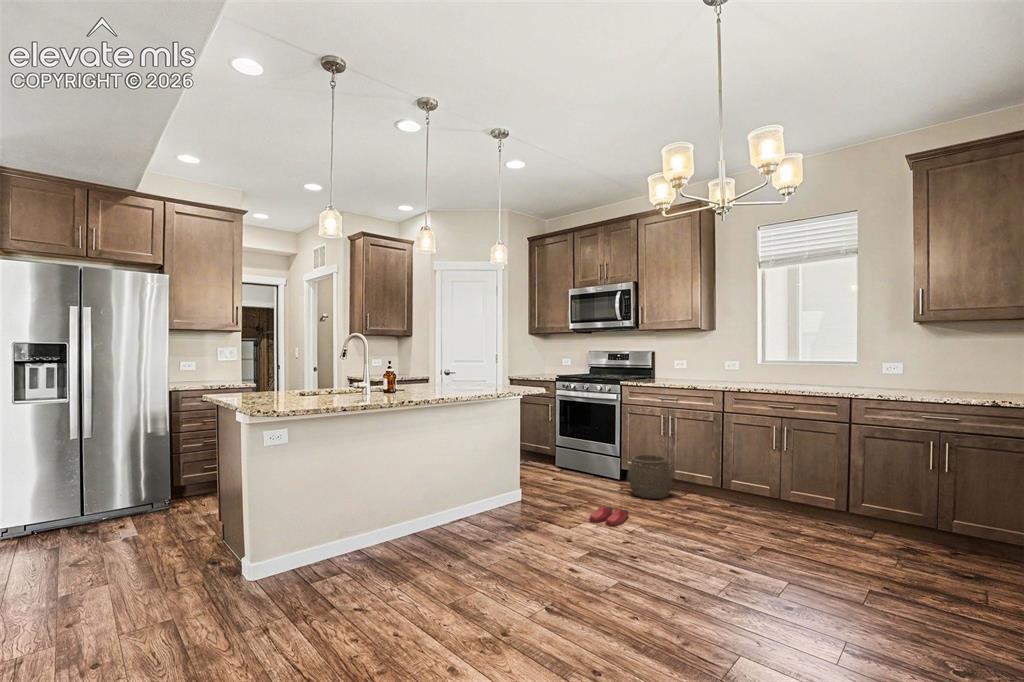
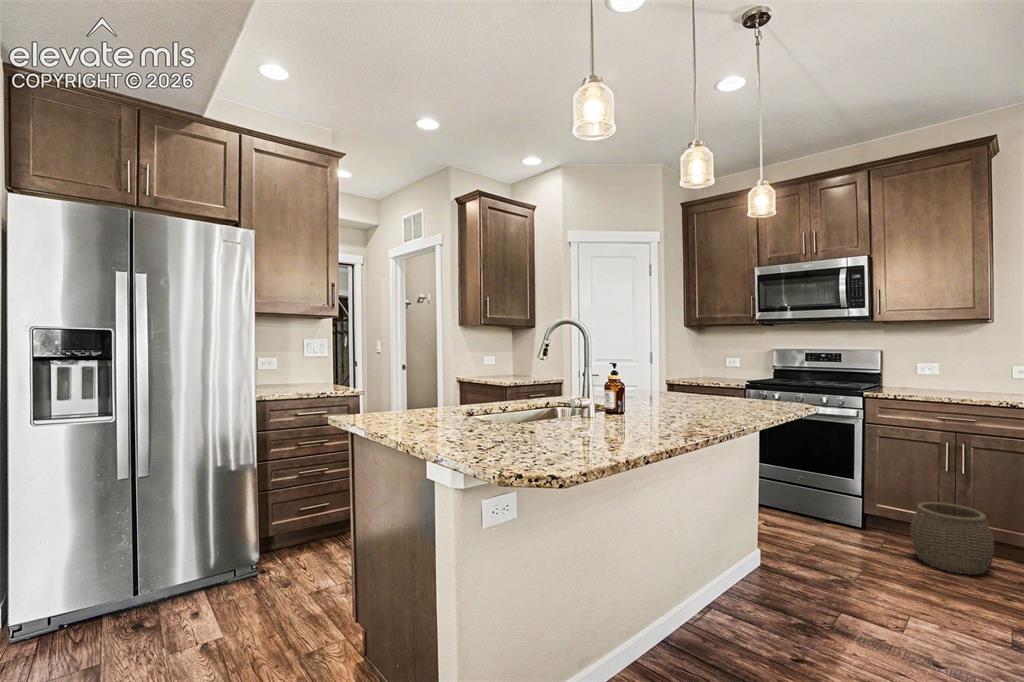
slippers: present [589,505,628,526] -> none [921,594,992,640]

